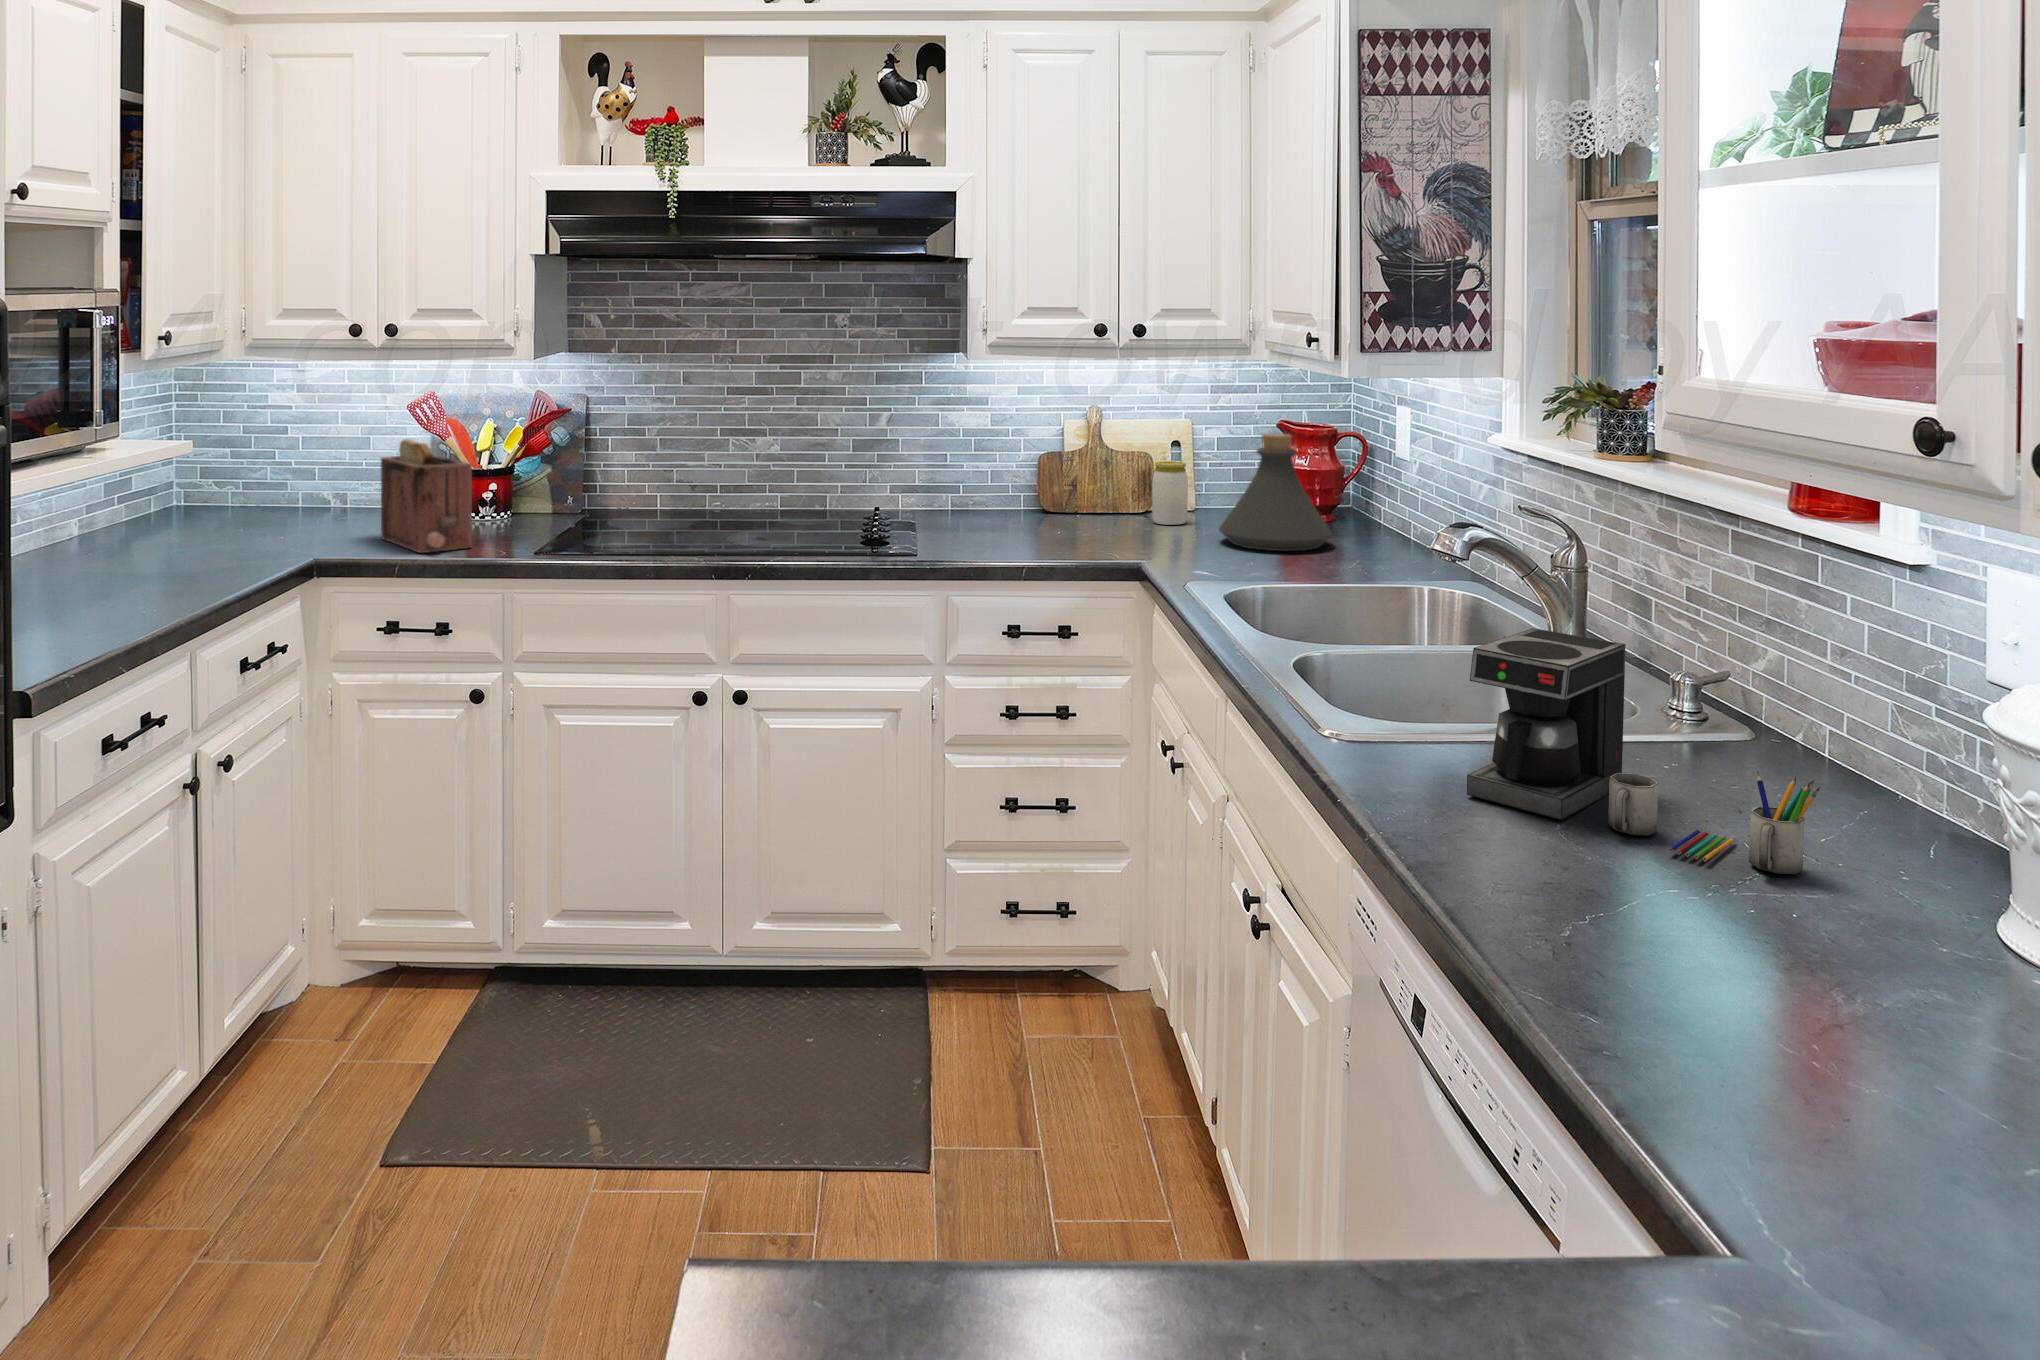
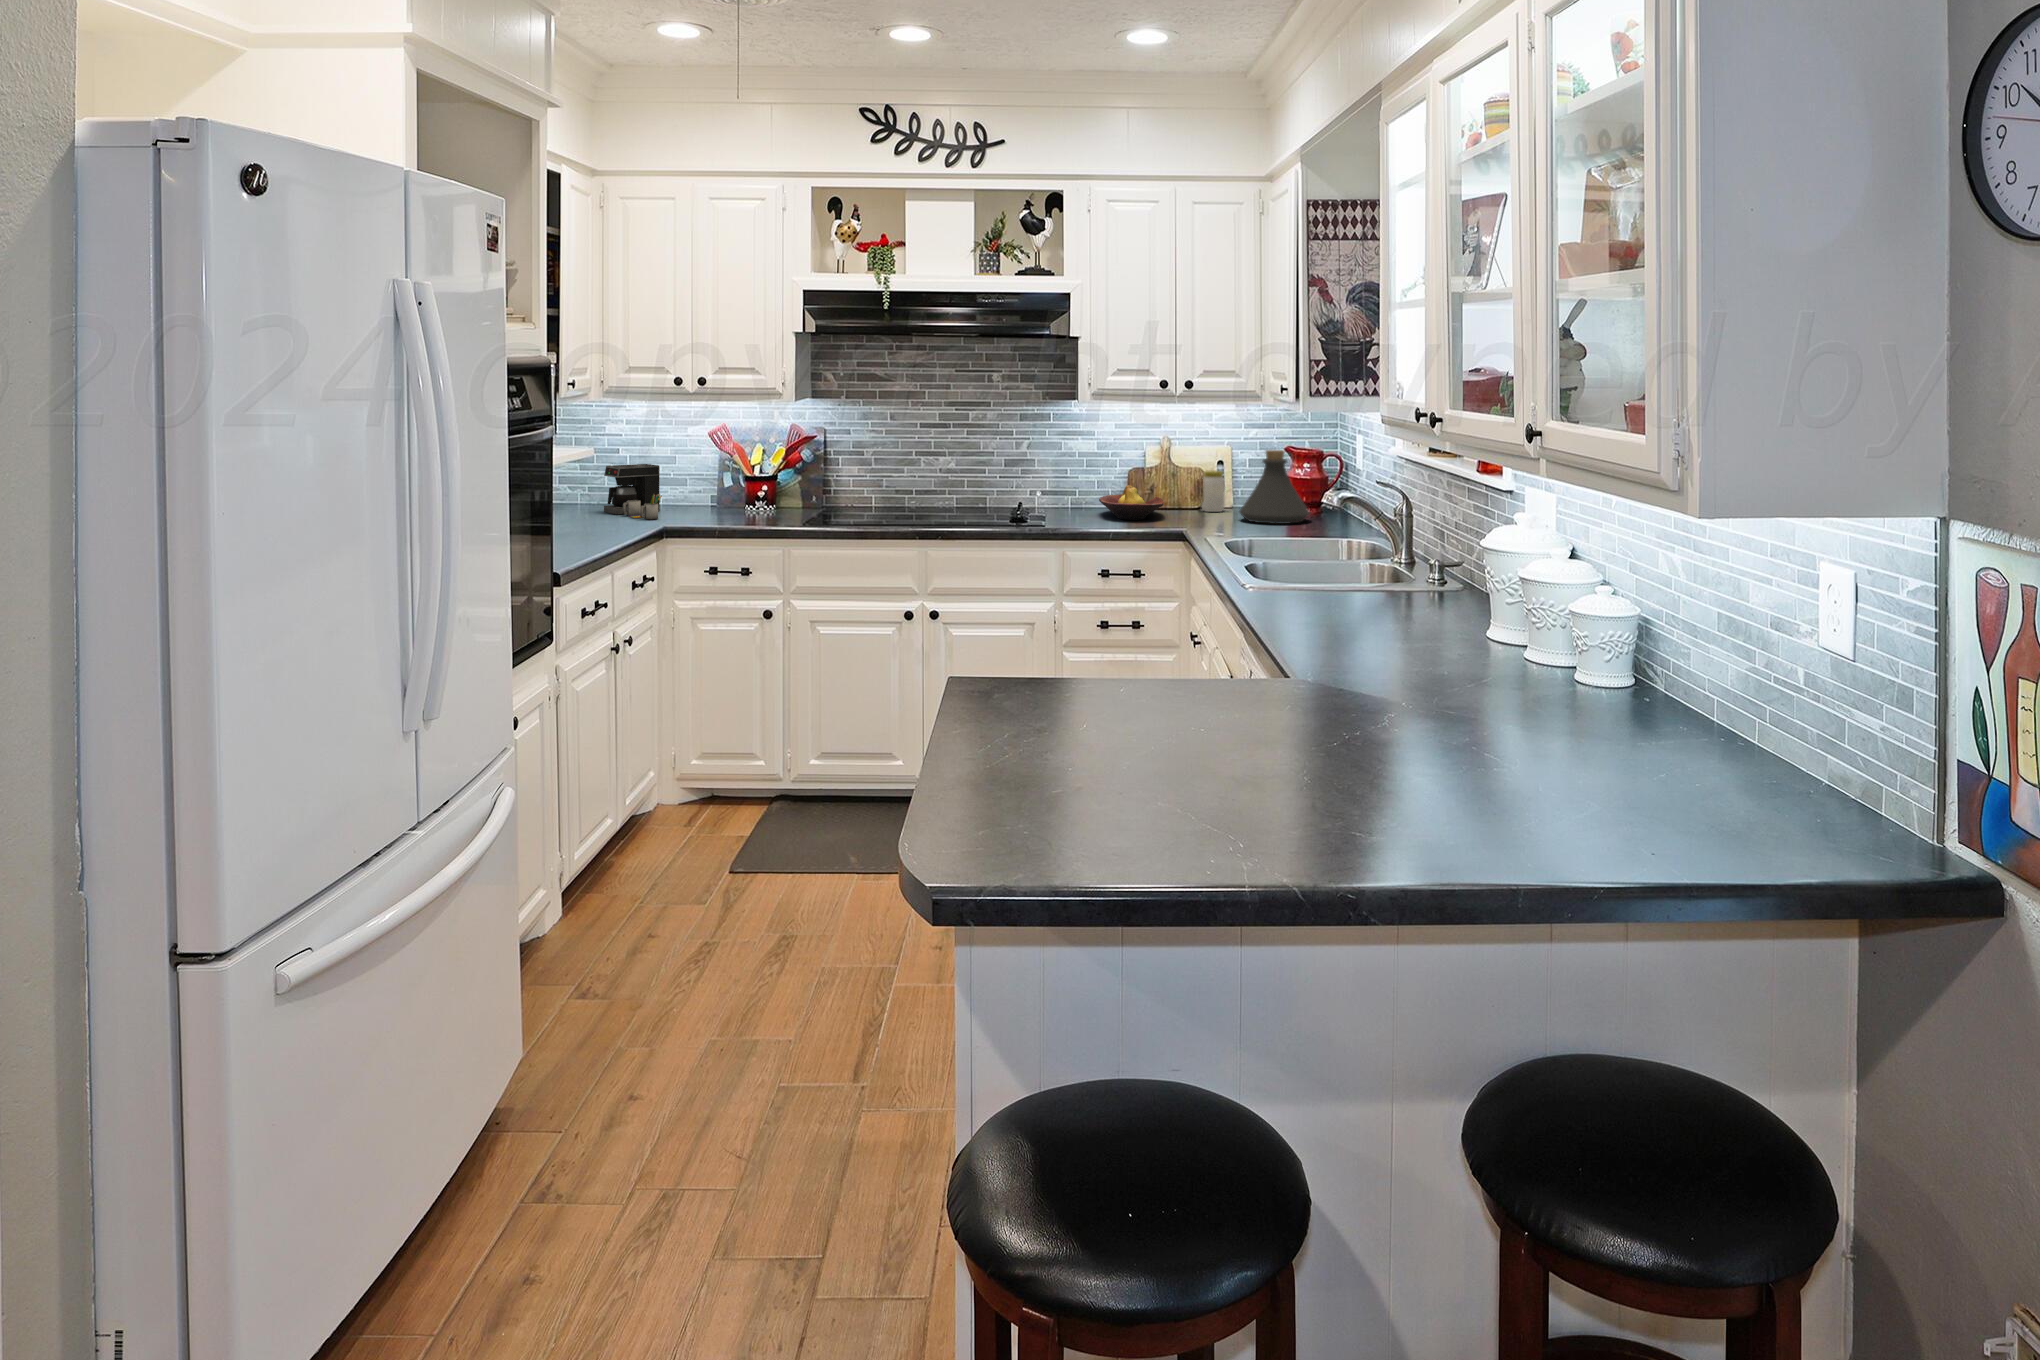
toaster: present [381,439,472,553] -> none [697,454,758,525]
fruit bowl: none [999,485,1101,542] -> present [1099,485,1163,520]
coffee maker: present [1467,628,1820,875] -> present [604,464,662,519]

